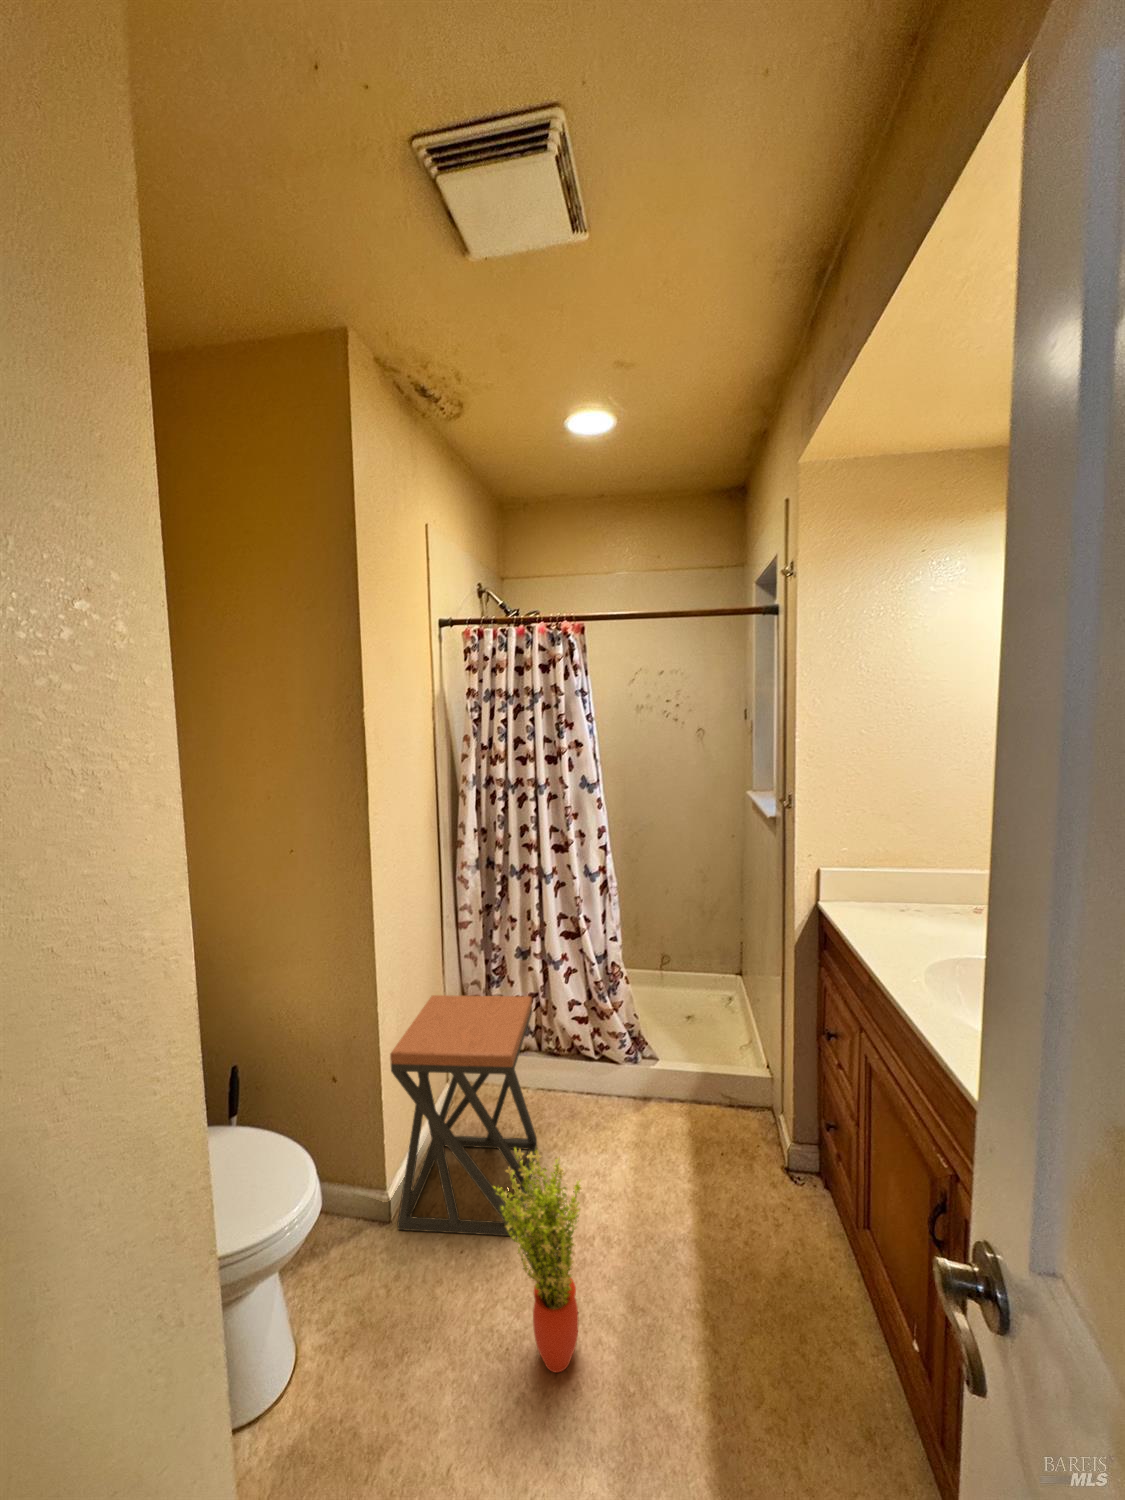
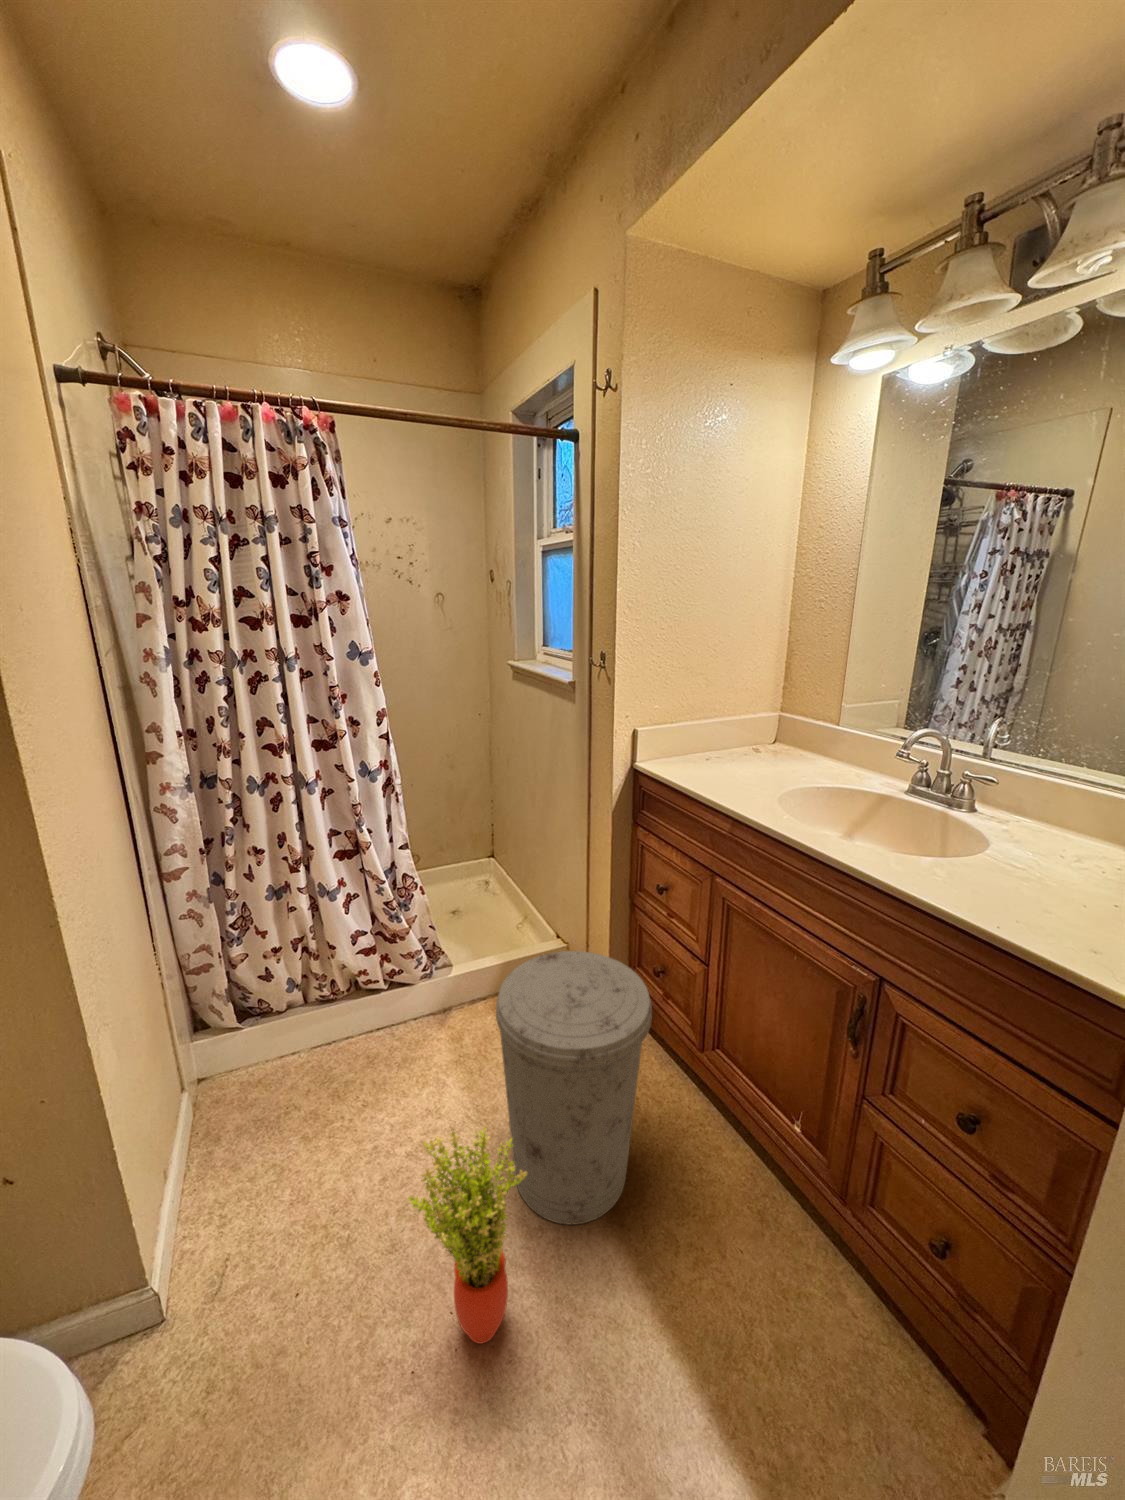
stool: present [390,995,537,1236] -> none [149,945,374,1313]
trash can: none [614,1051,759,1337] -> present [496,951,652,1225]

